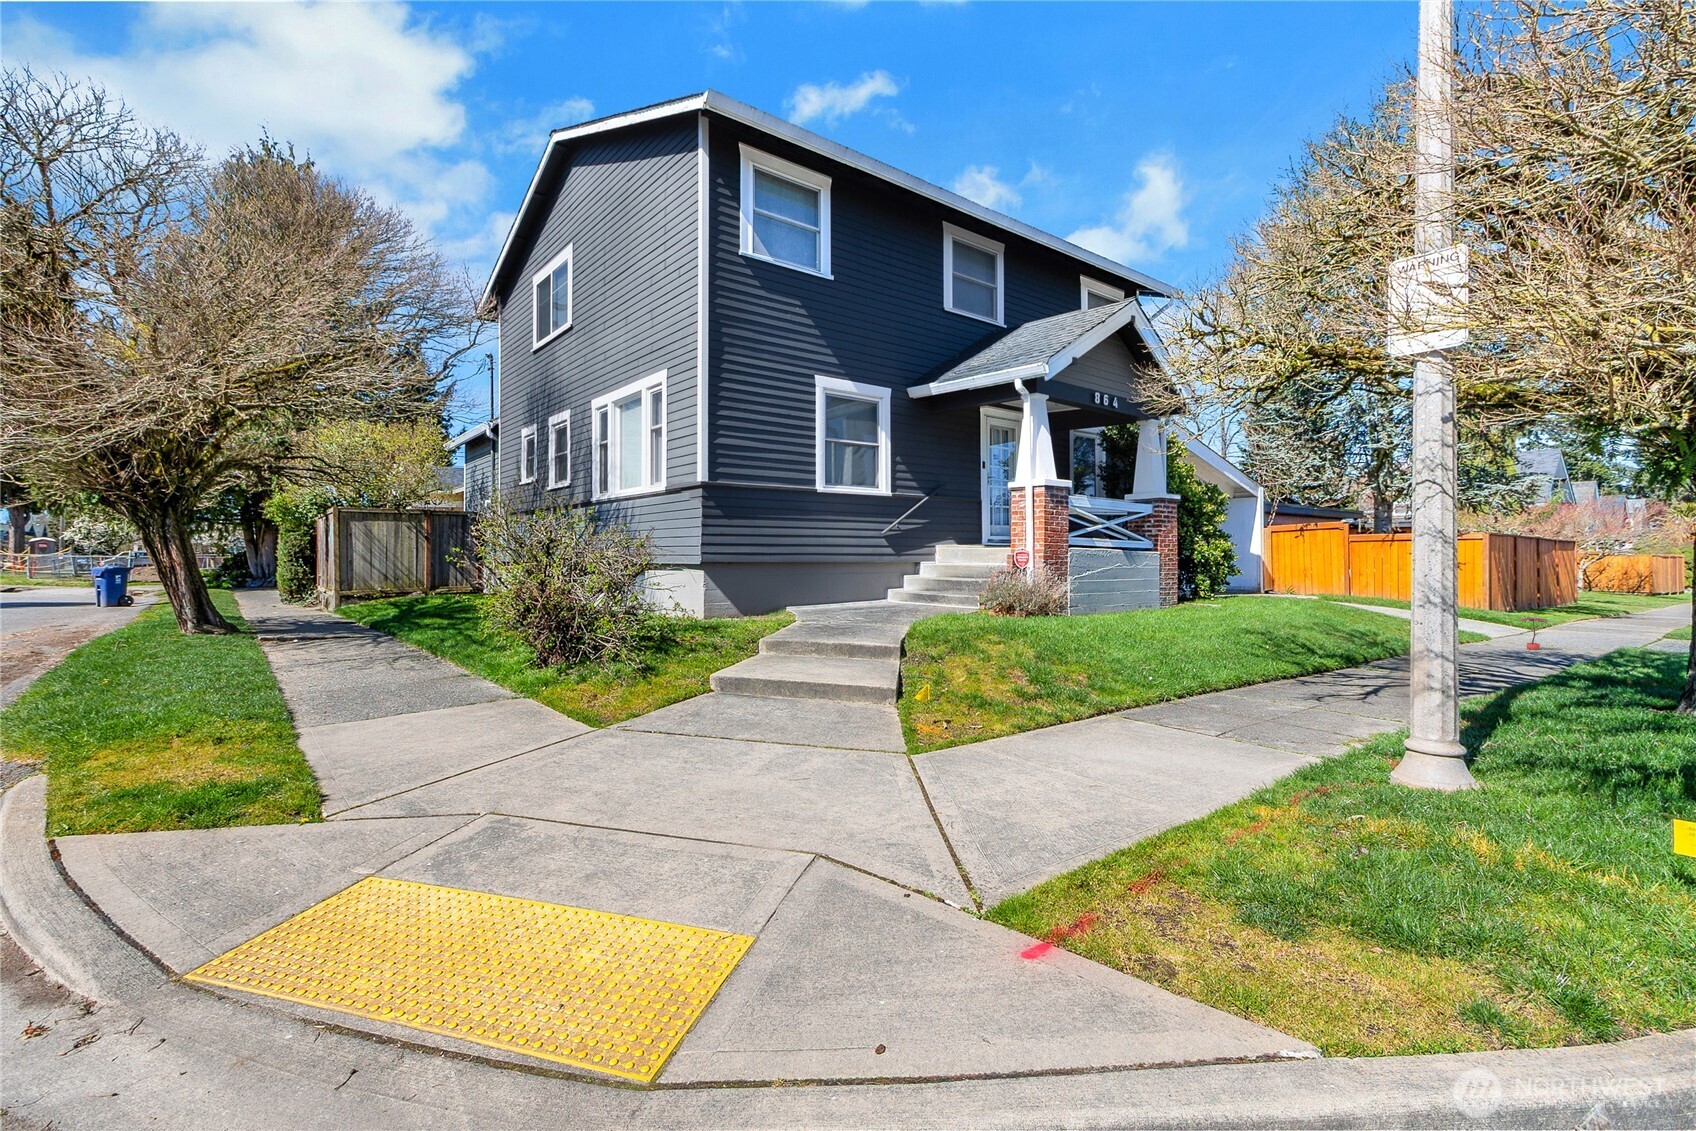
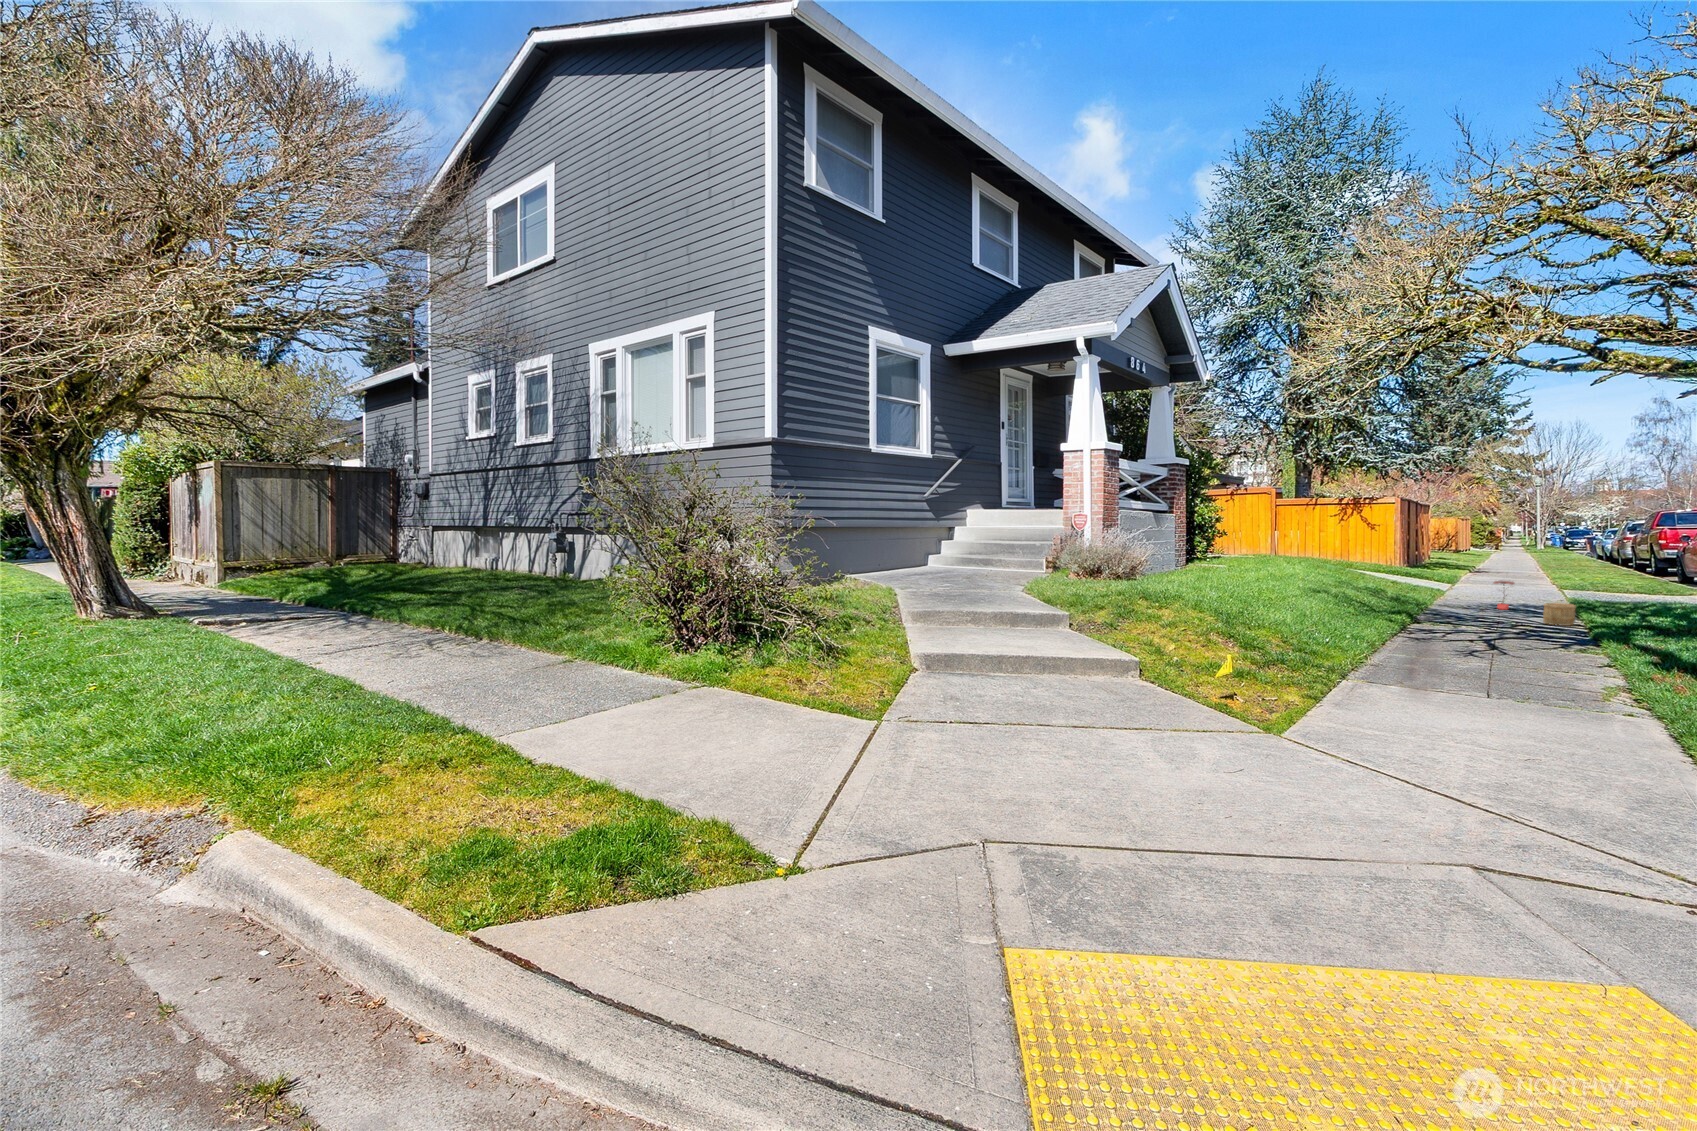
wooden bucket: none [1544,644,1582,670] -> present [1543,603,1576,626]

